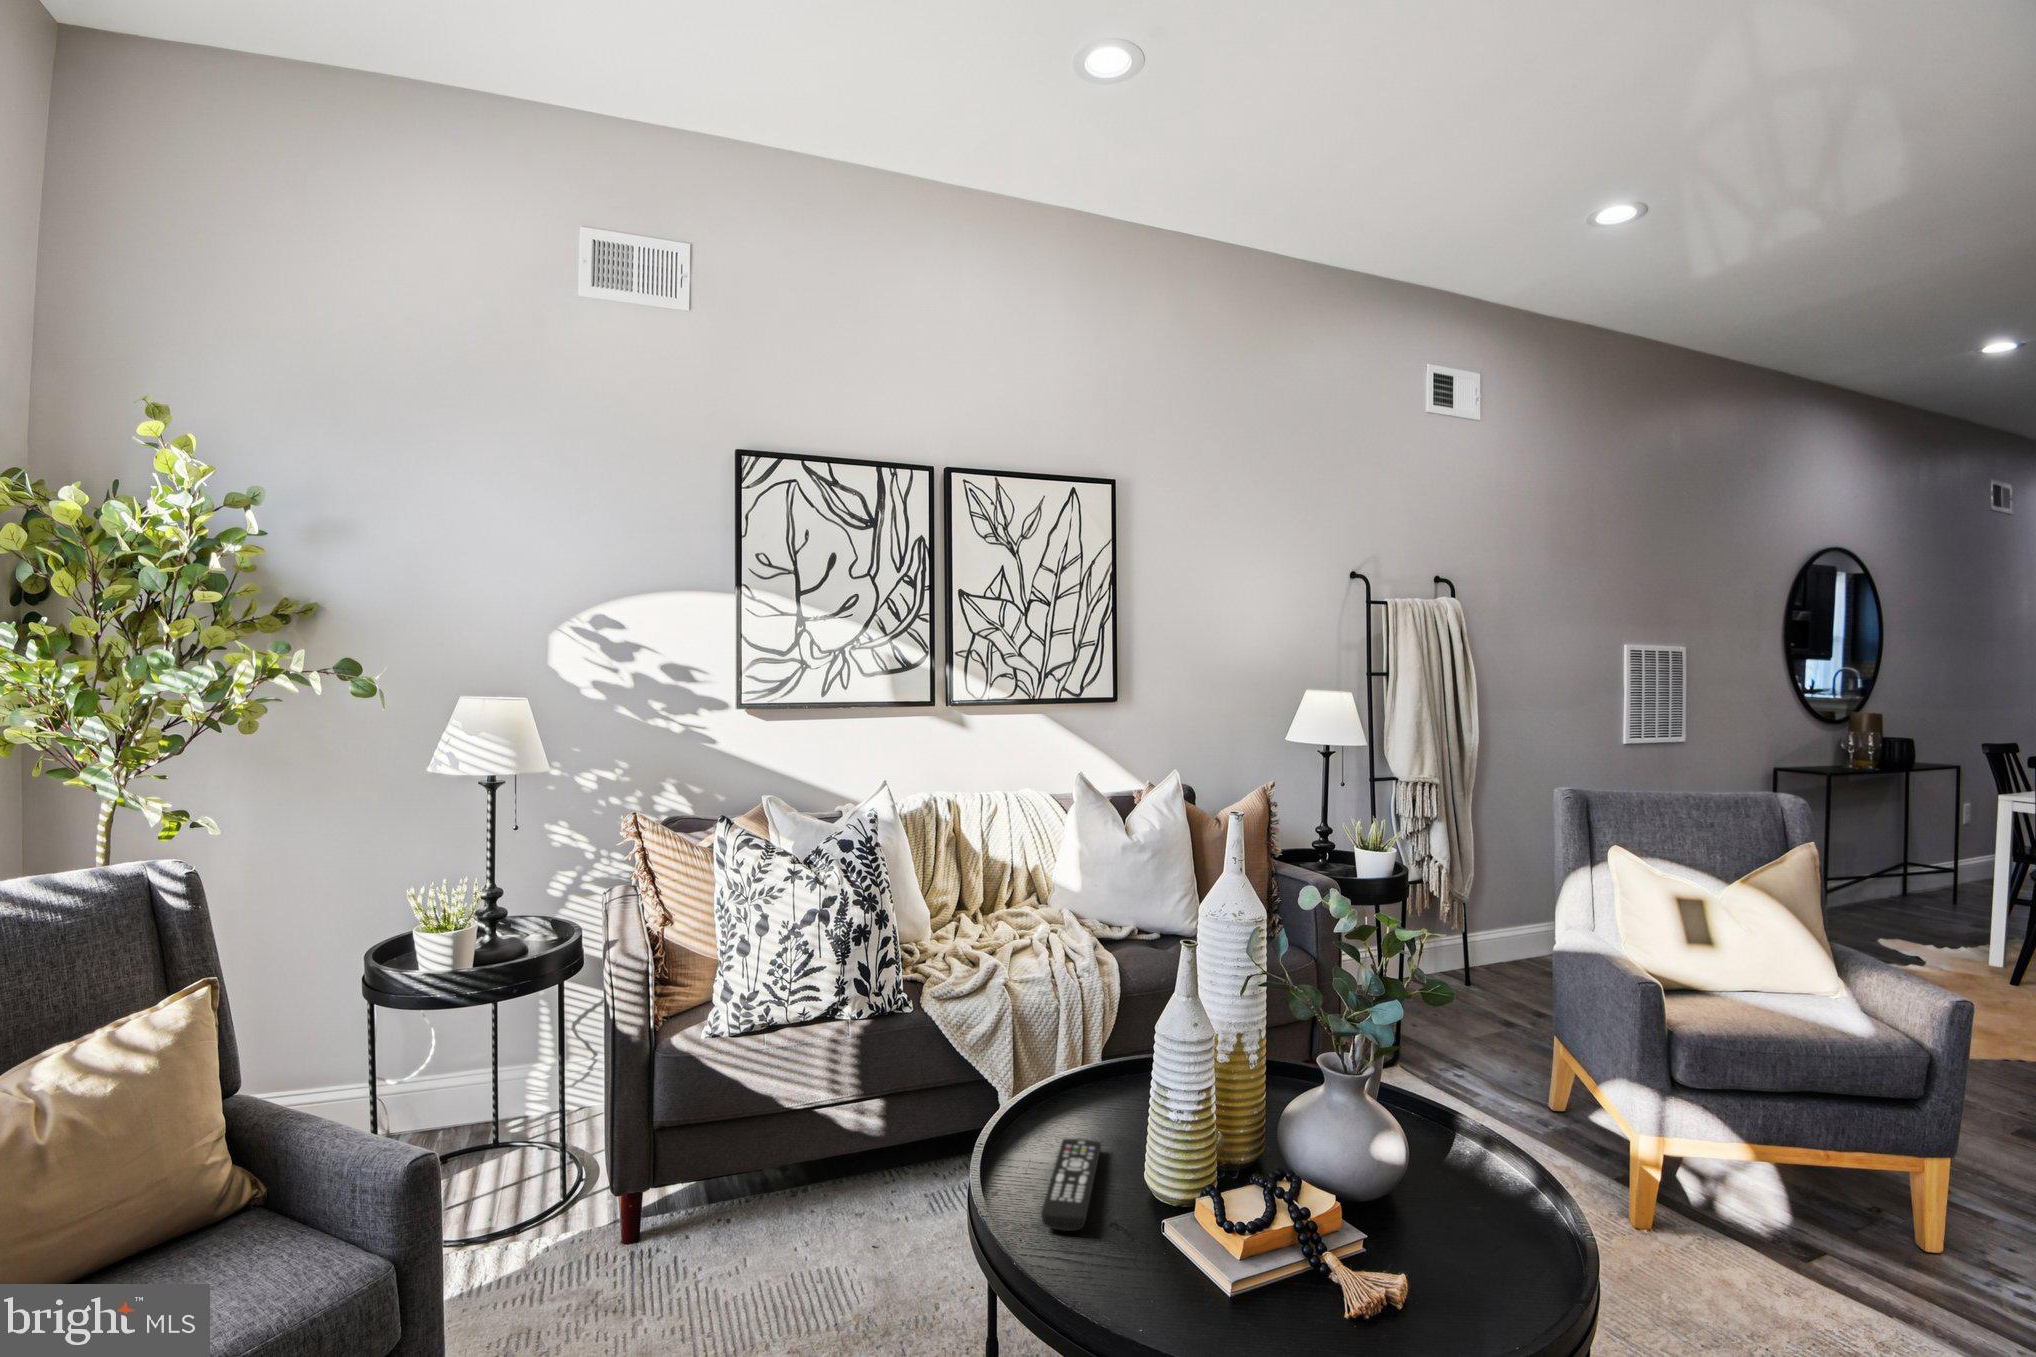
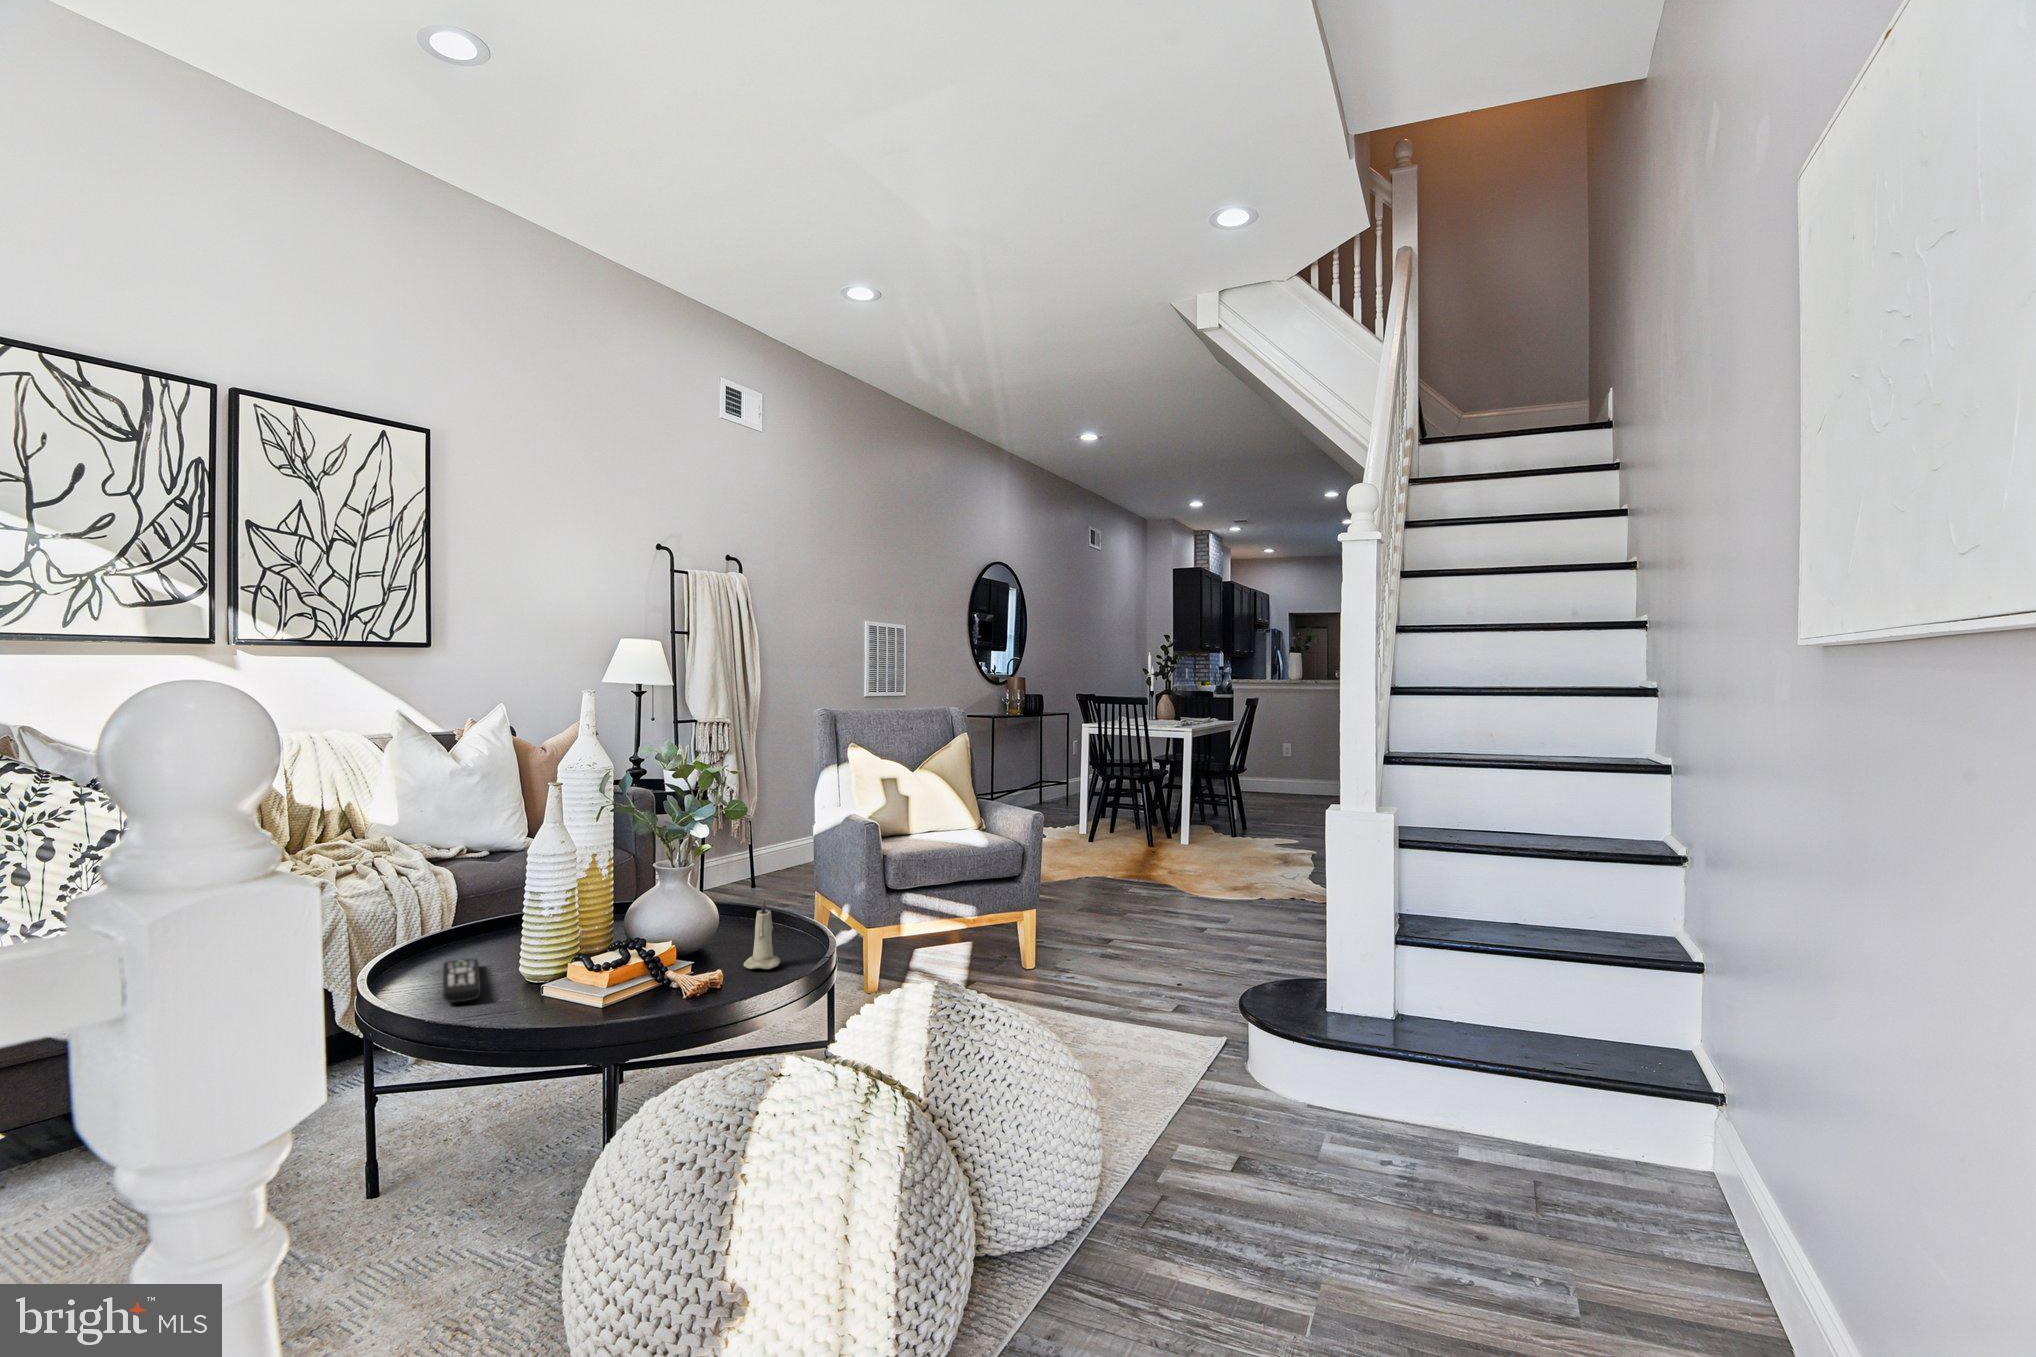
candle: none [1456,1147,1519,1271] -> present [744,898,780,969]

